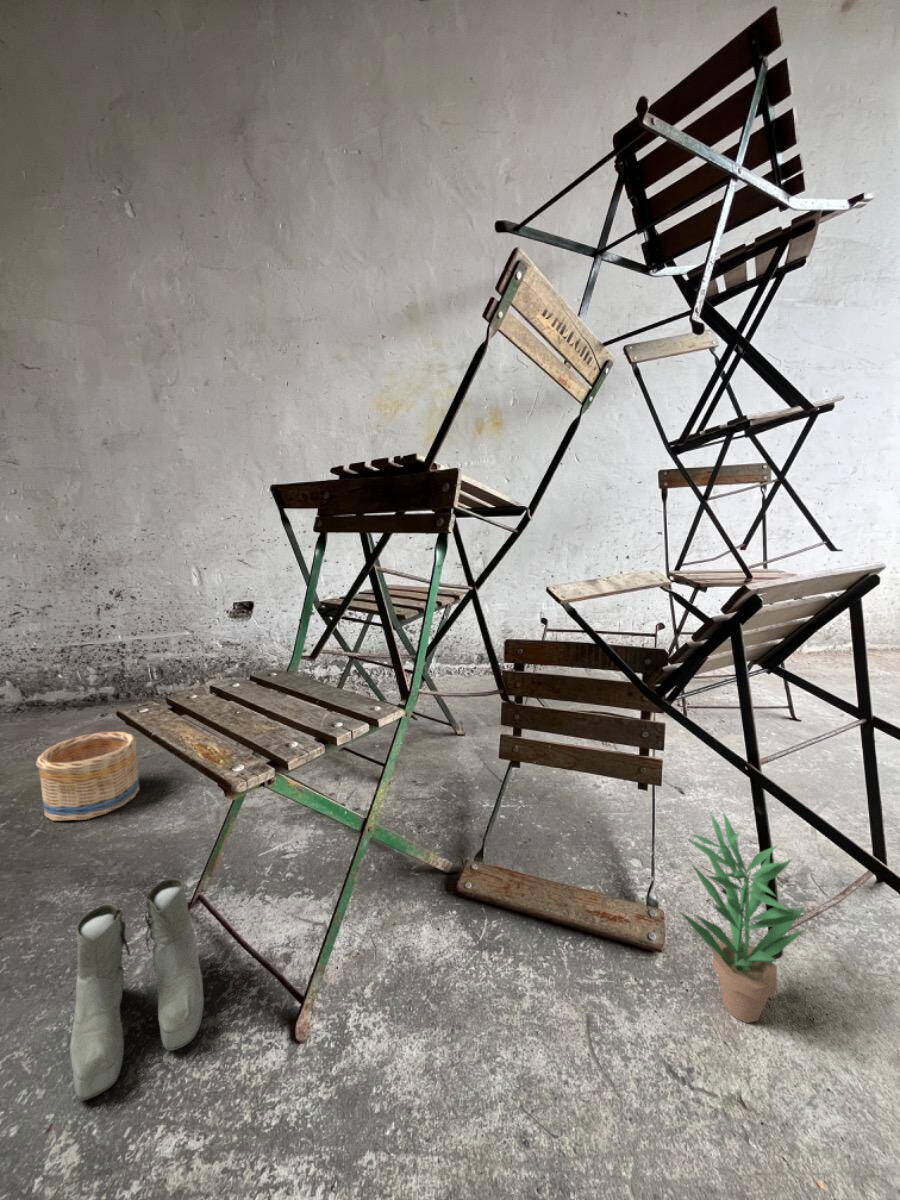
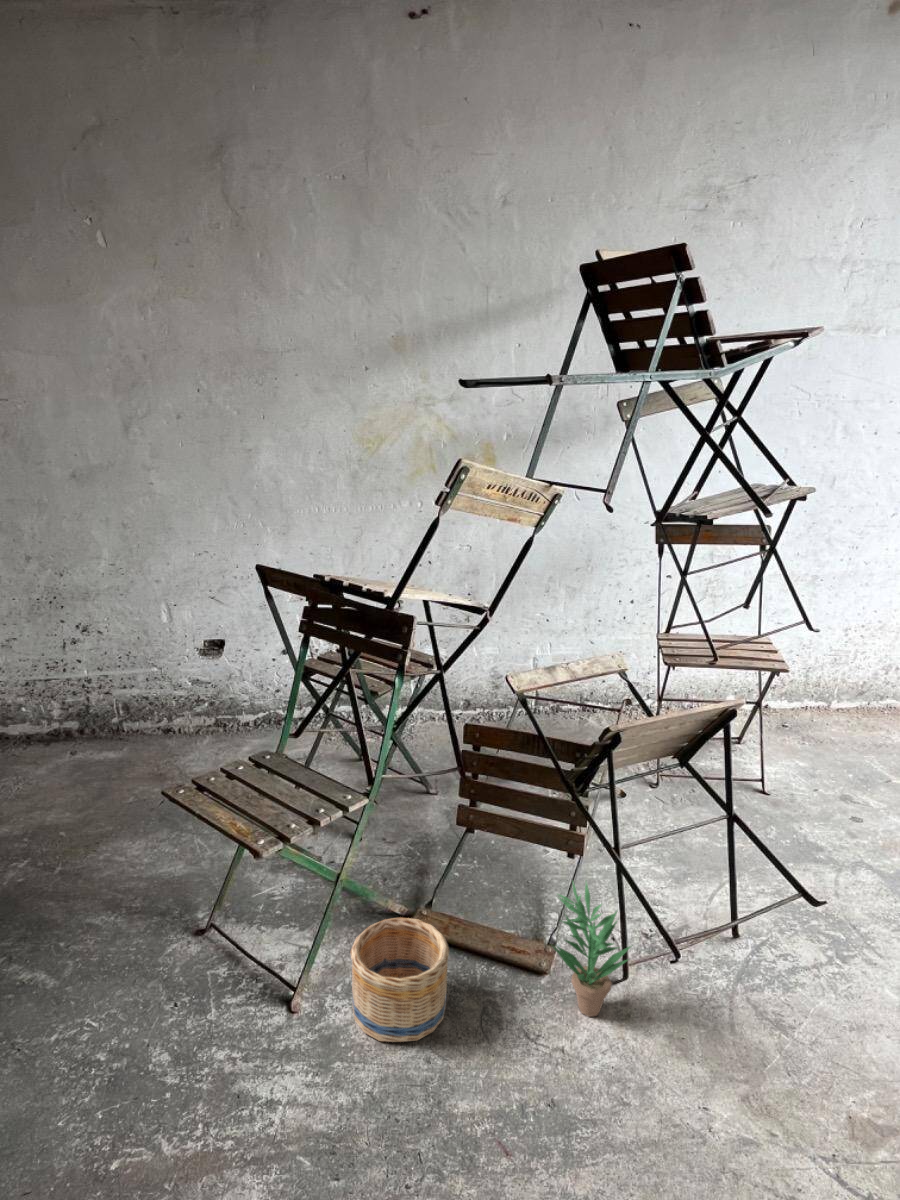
basket: present [37,732,139,821] -> present [350,917,449,1042]
boots: present [70,879,204,1100] -> none [150,909,229,1032]

